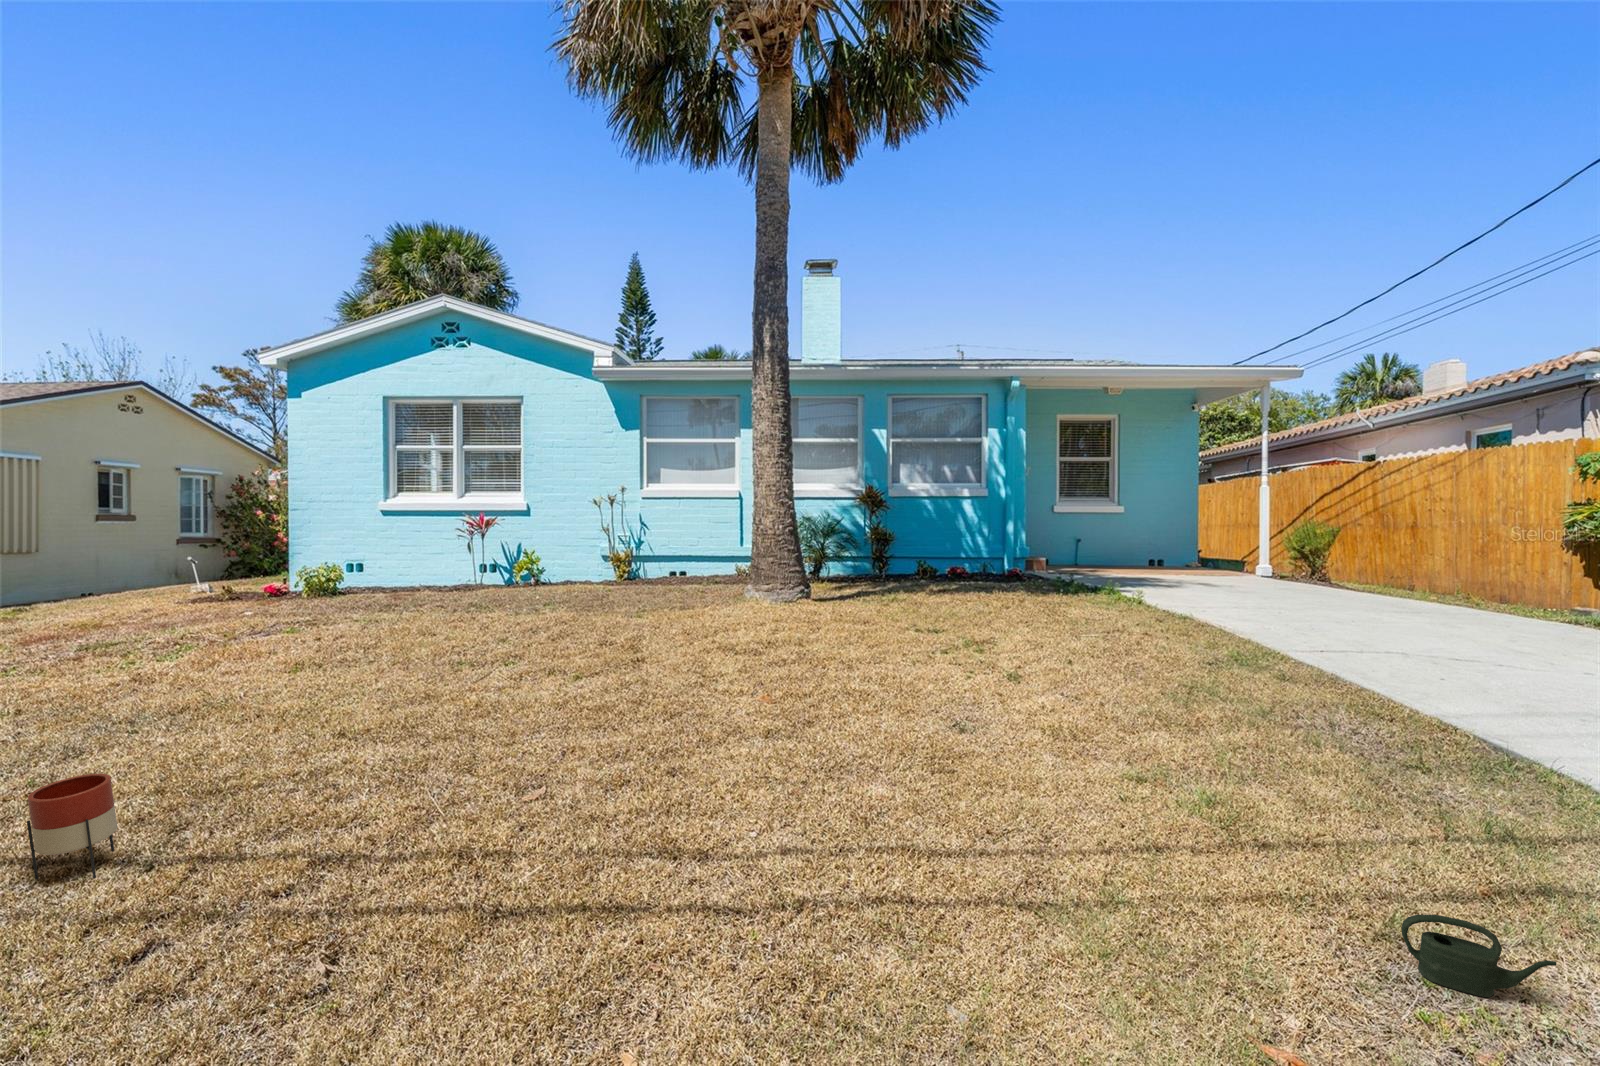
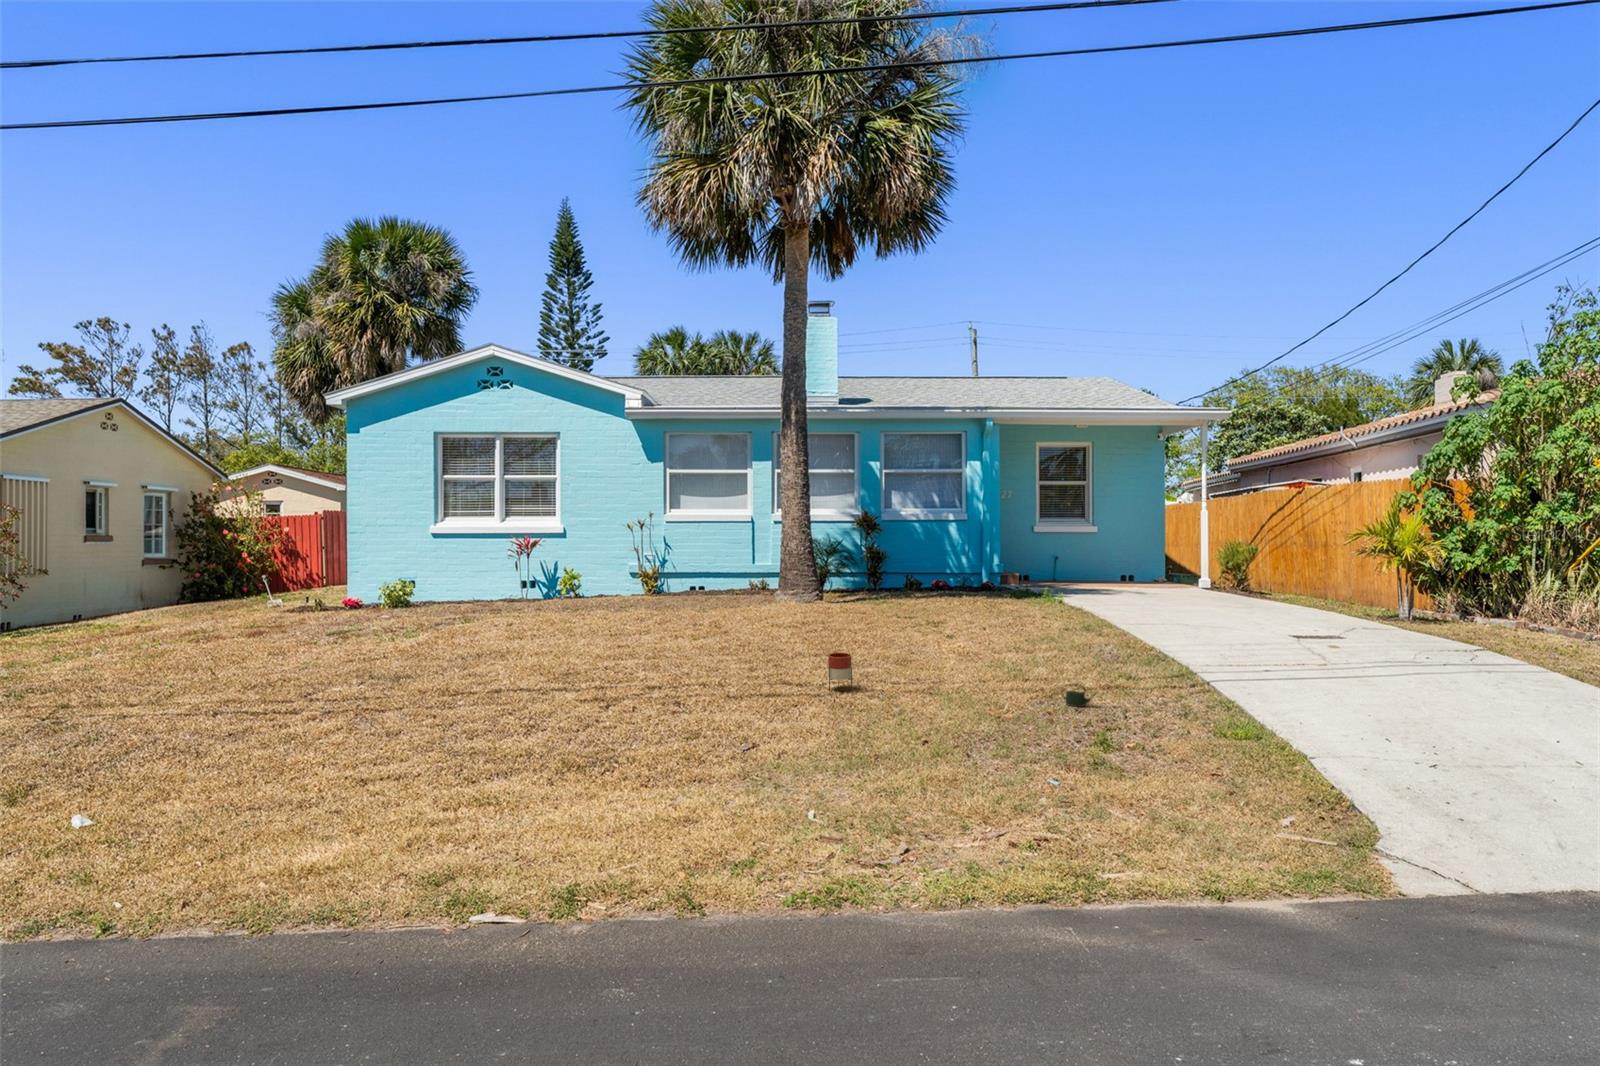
planter: present [27,774,118,879] -> present [828,653,852,691]

